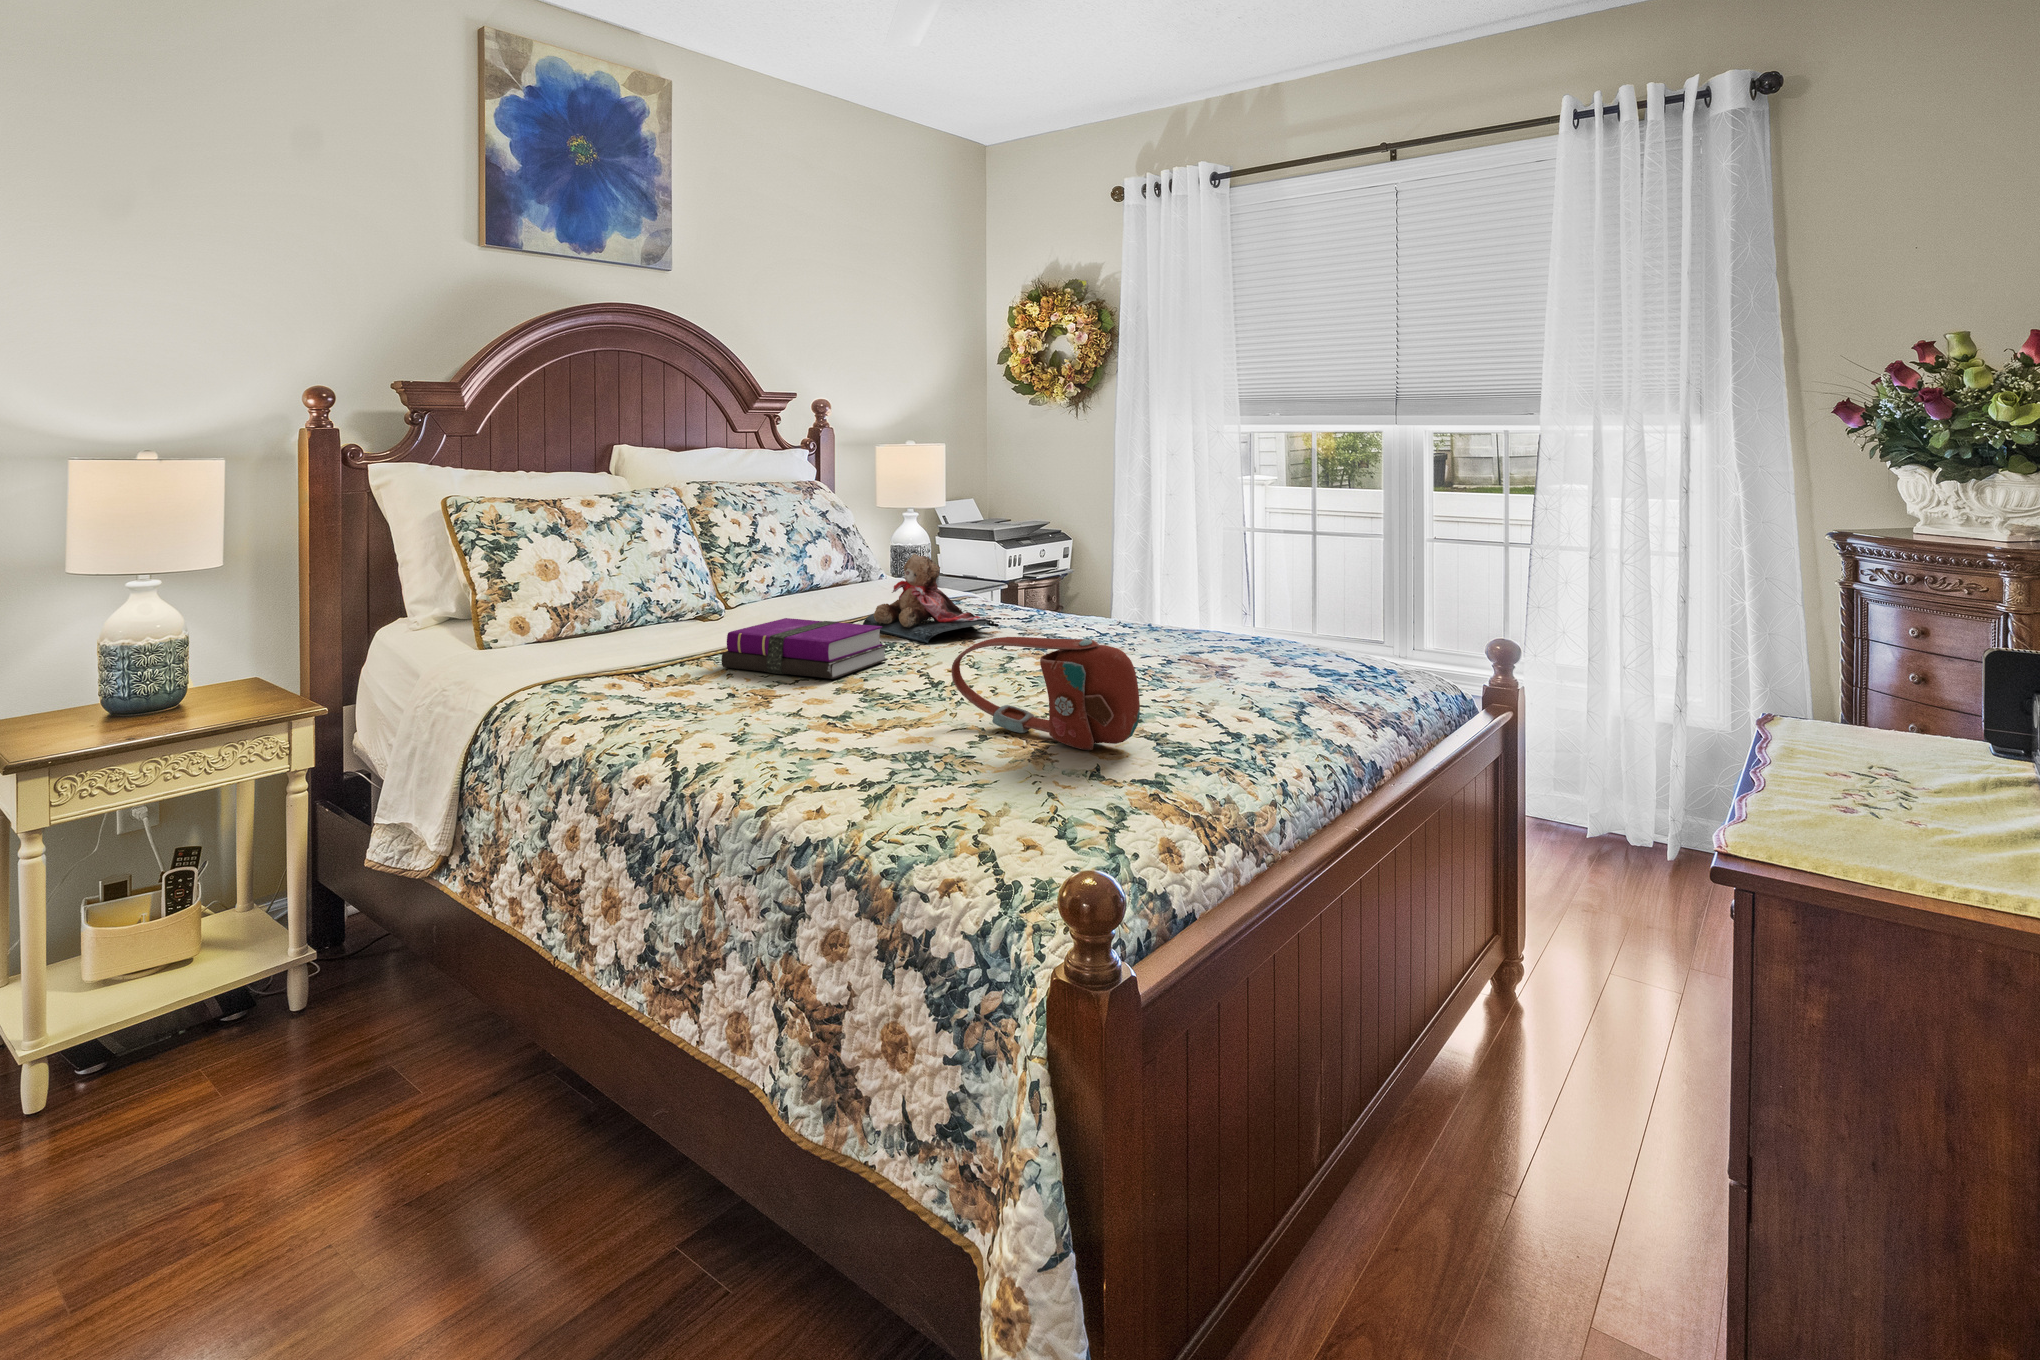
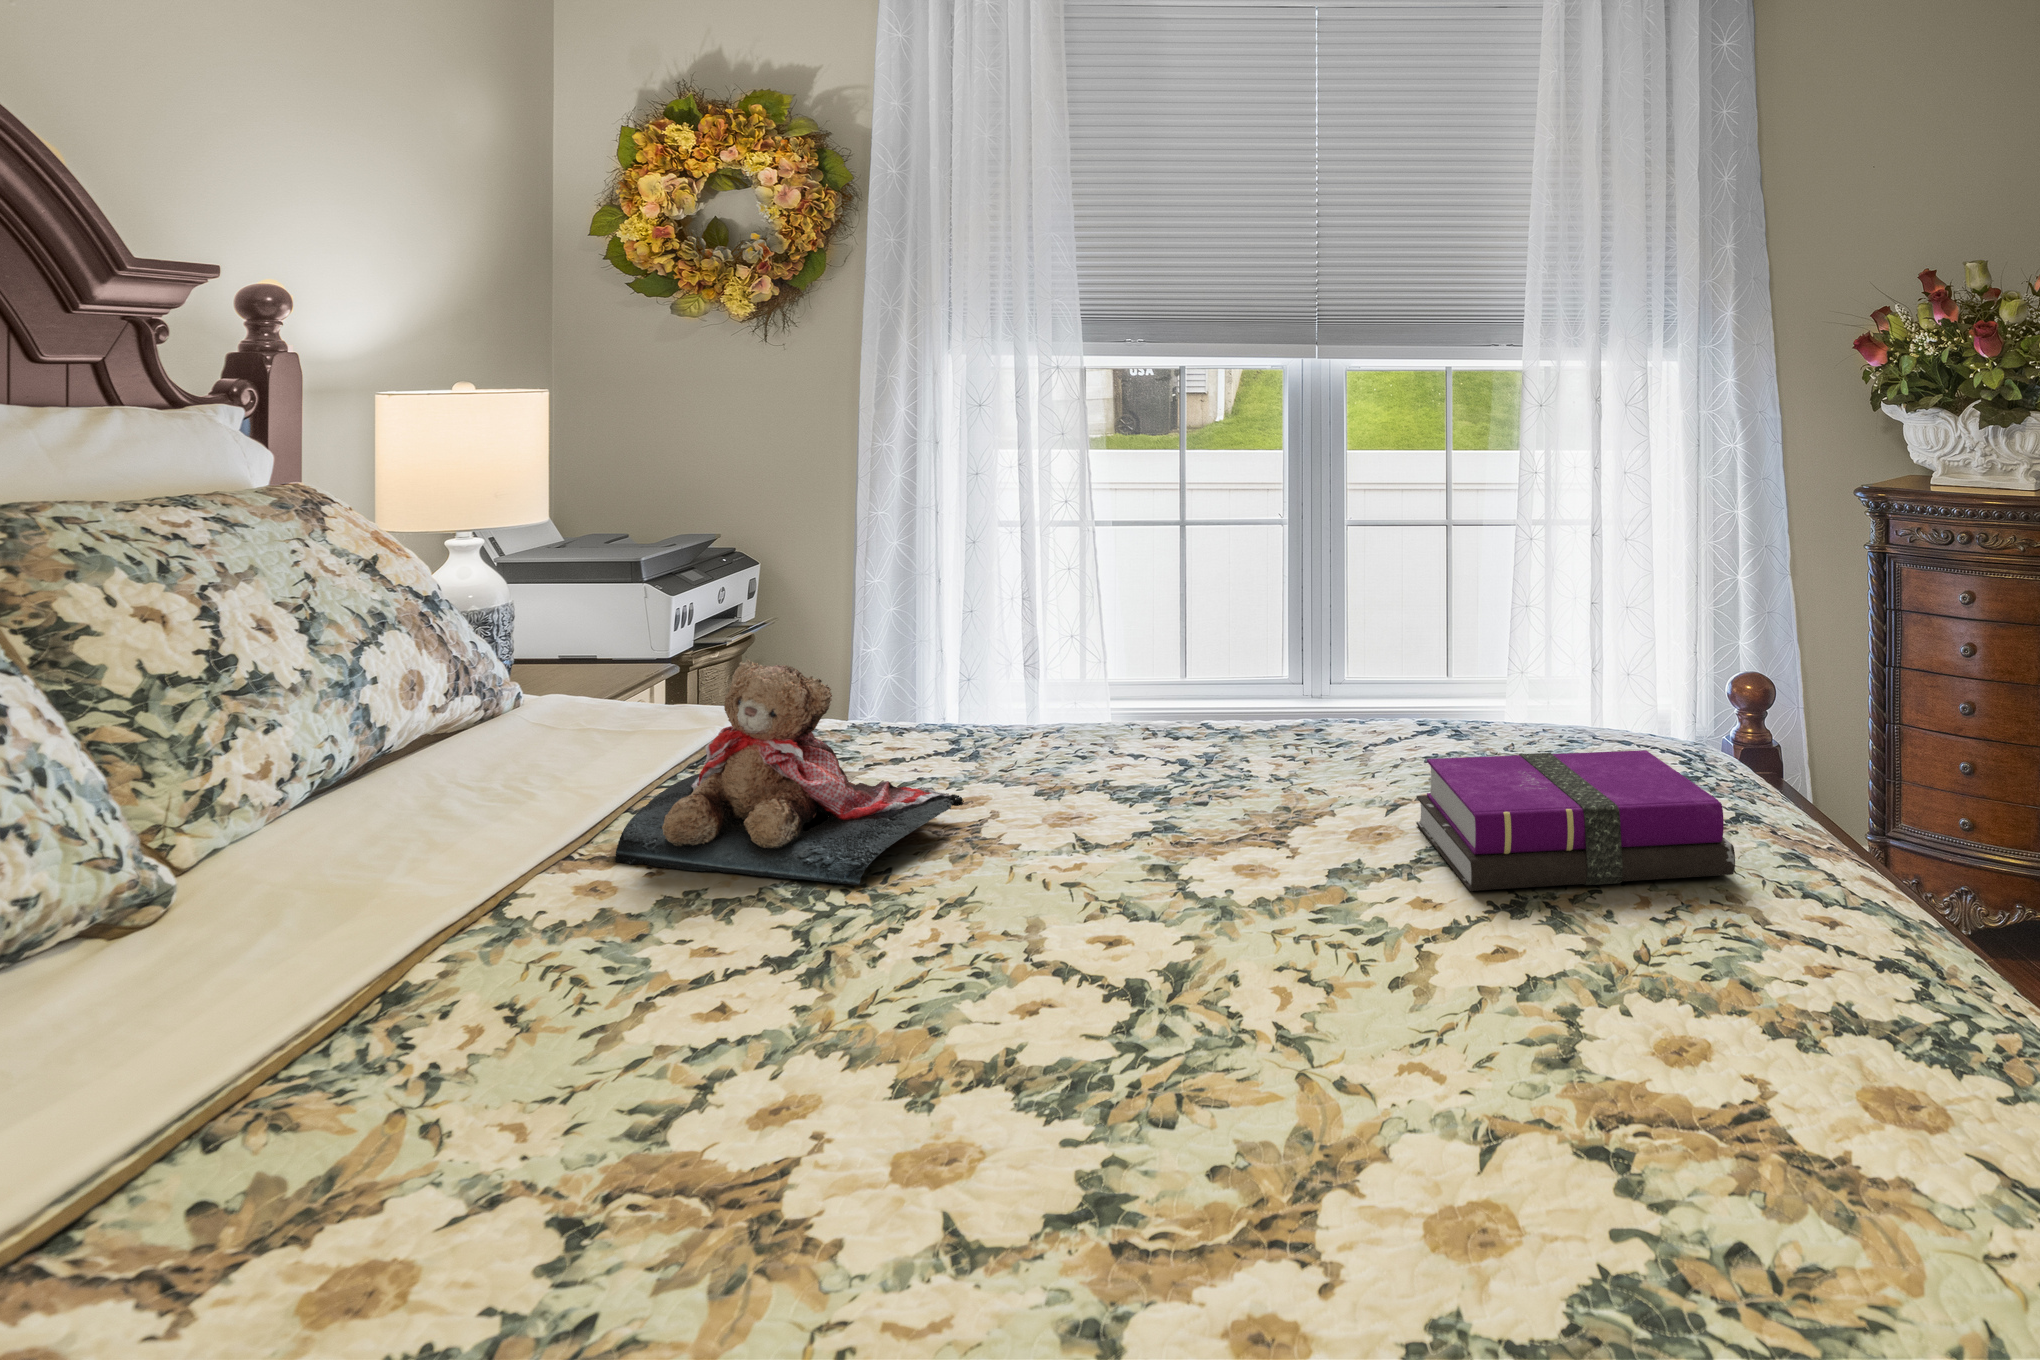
notebook: present [721,618,887,679] -> present [1416,750,1735,891]
handbag: present [951,637,1140,750] -> none [1386,919,1960,1216]

